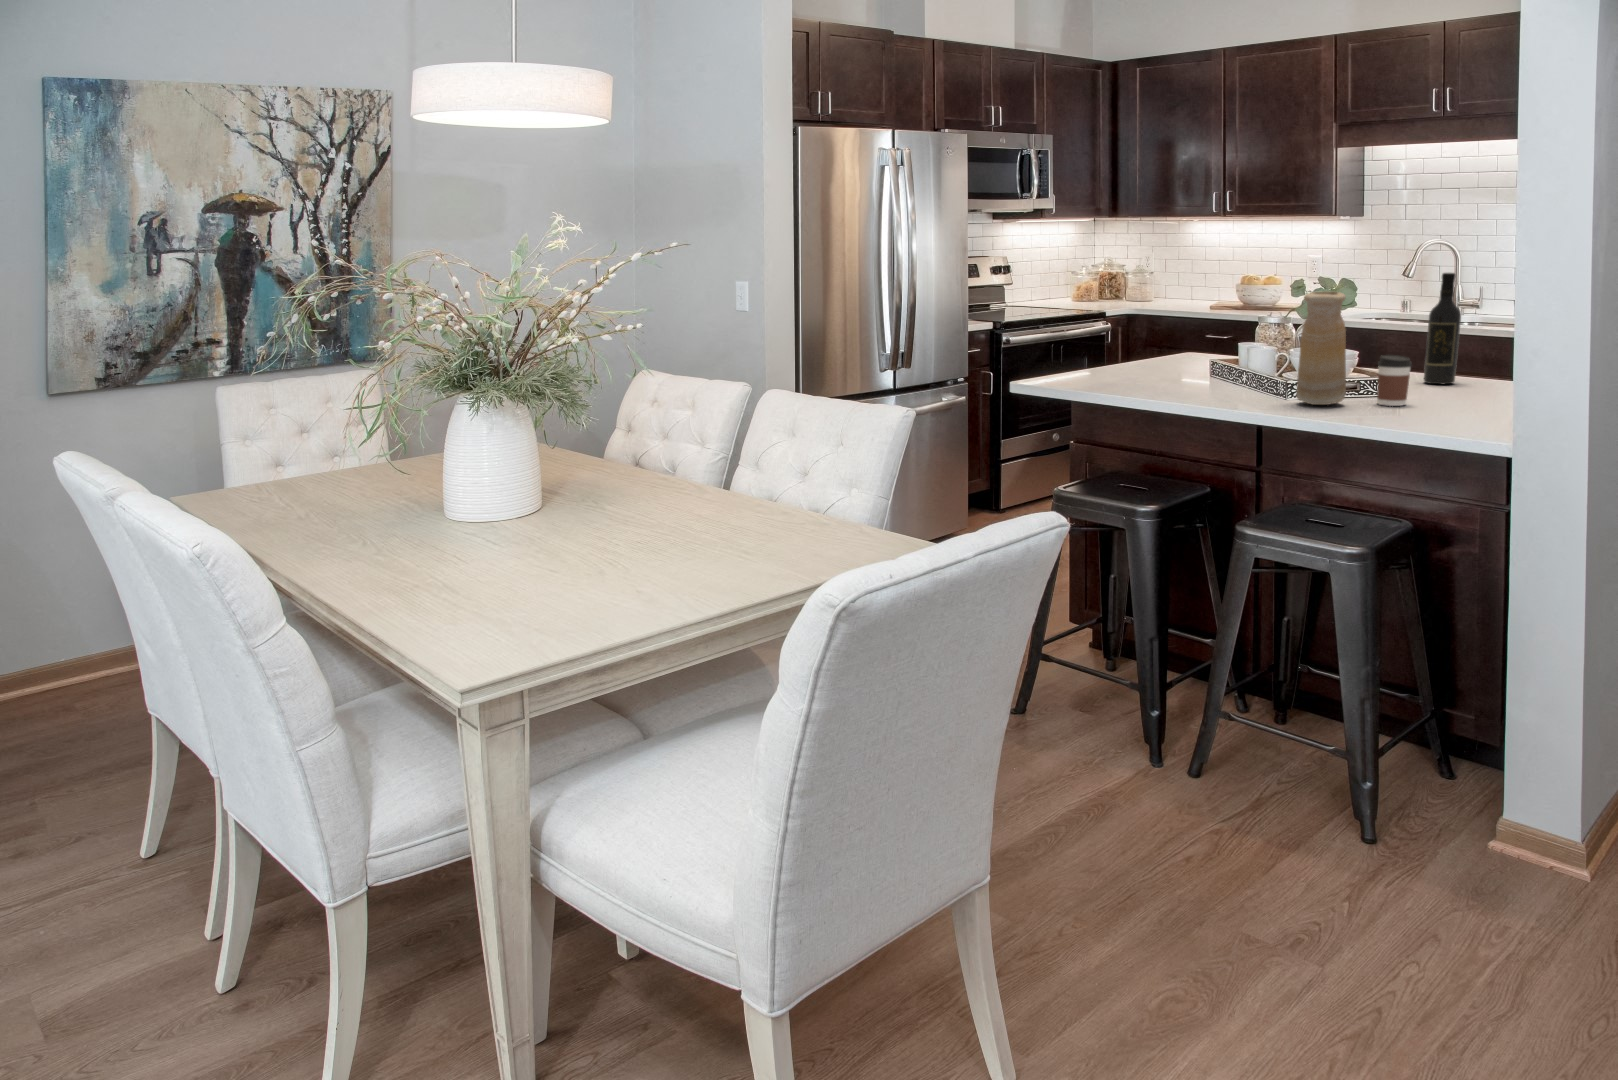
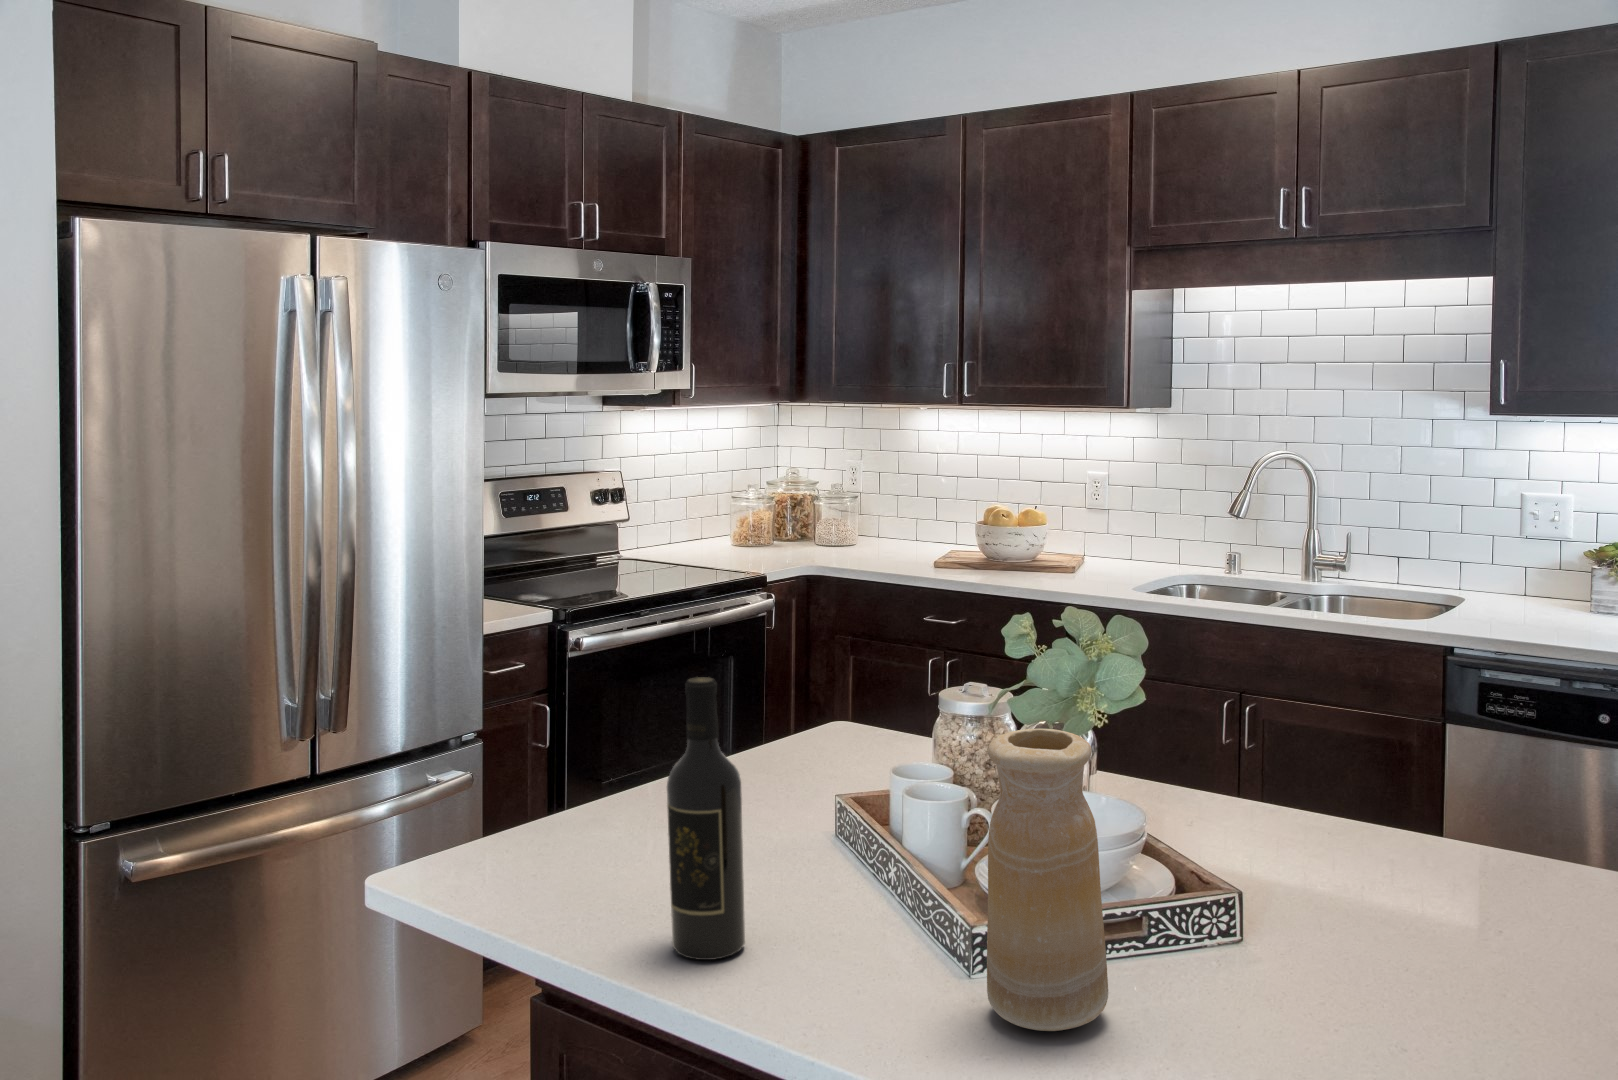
wine bottle: present [1424,273,1461,384] -> present [667,677,745,960]
coffee cup: present [1377,355,1412,406] -> none [1183,882,1266,1026]

